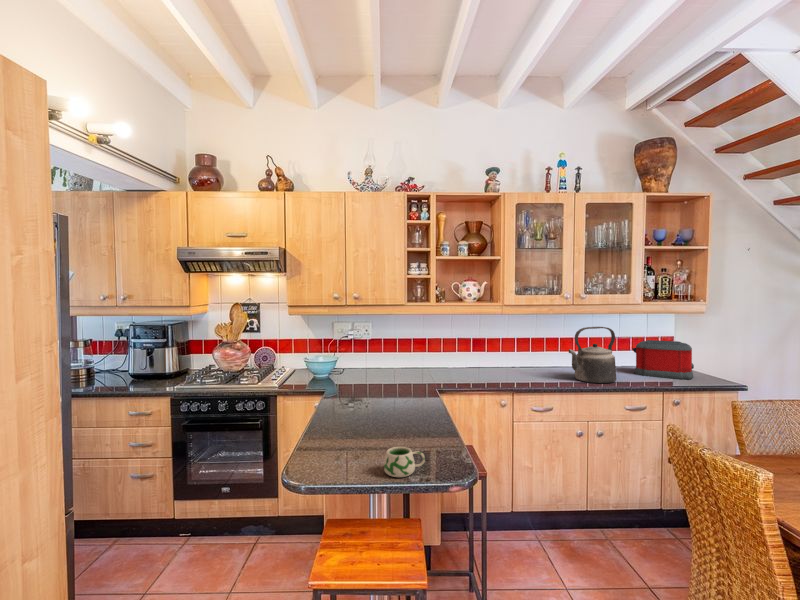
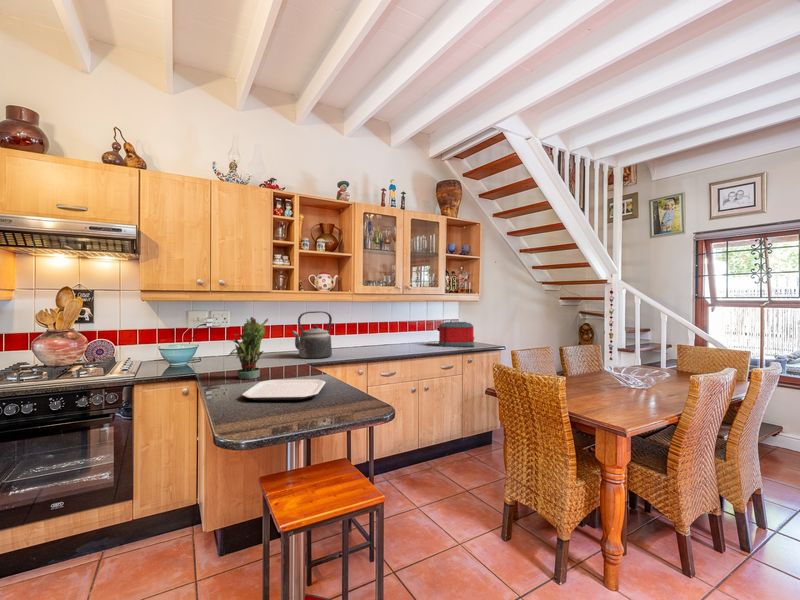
kettle: present [569,327,616,383] -> present [292,311,332,359]
potted plant: none [338,340,380,405] -> present [228,317,268,379]
plate: none [328,411,422,443] -> present [242,379,326,401]
mug: present [384,447,425,477] -> none [327,393,360,417]

